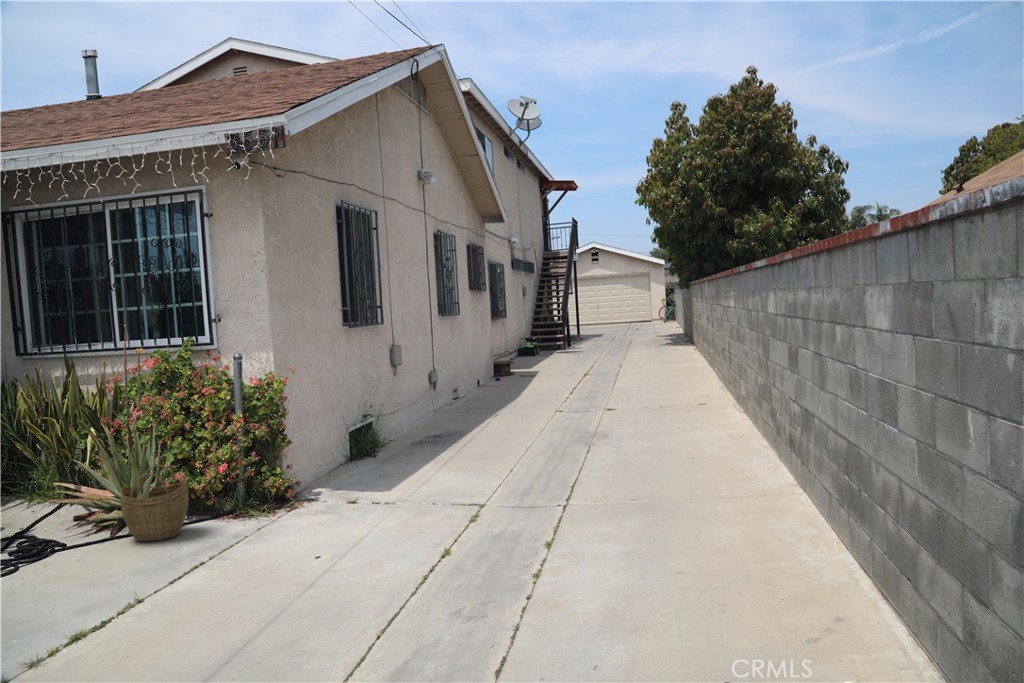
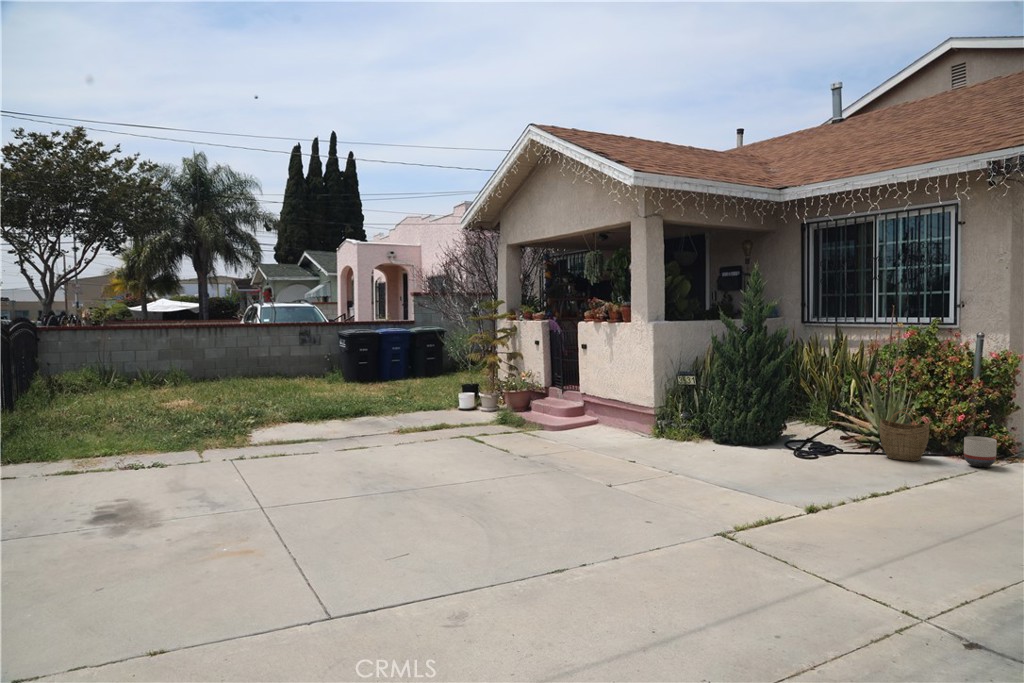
planter: none [232,485,270,527] -> present [964,436,997,467]

